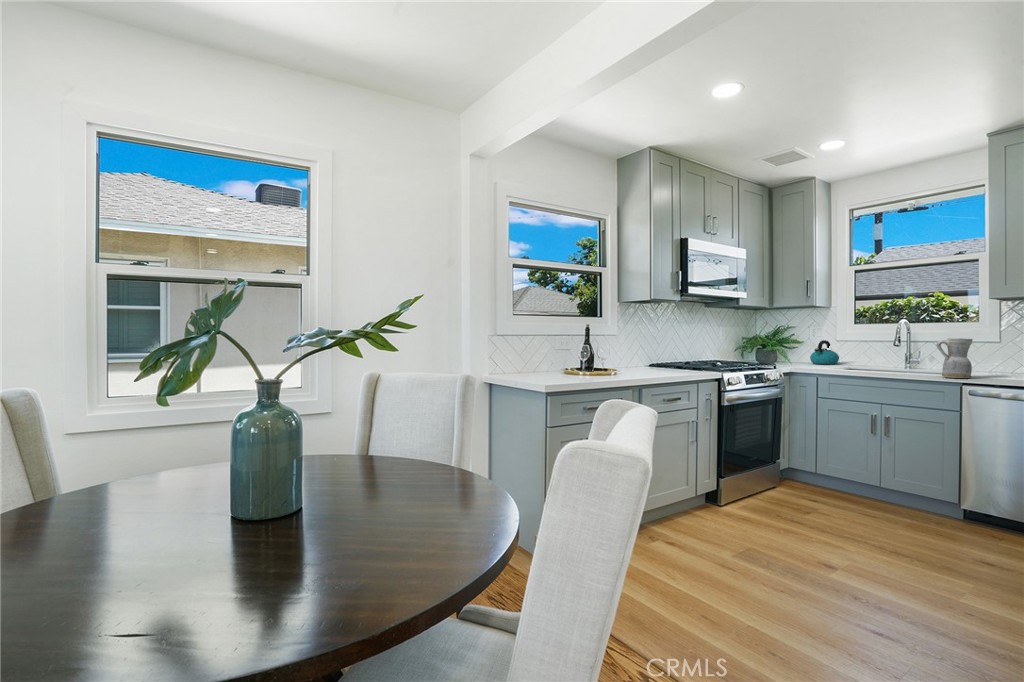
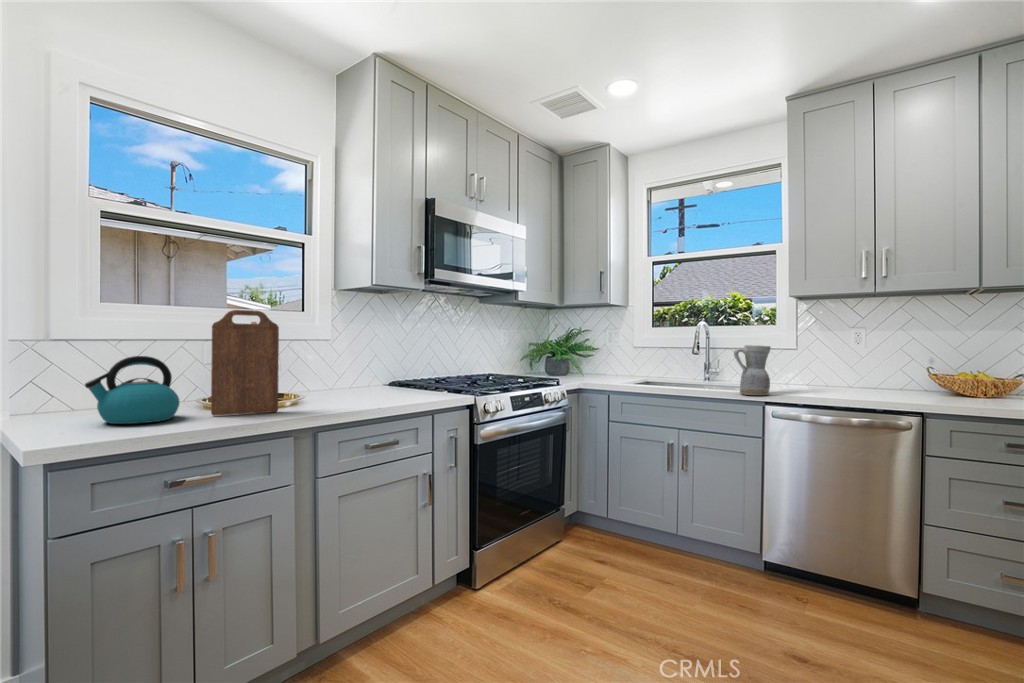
cutting board: none [581,318,614,377] -> present [211,310,279,416]
kettle: present [810,340,839,364] -> present [85,356,179,424]

